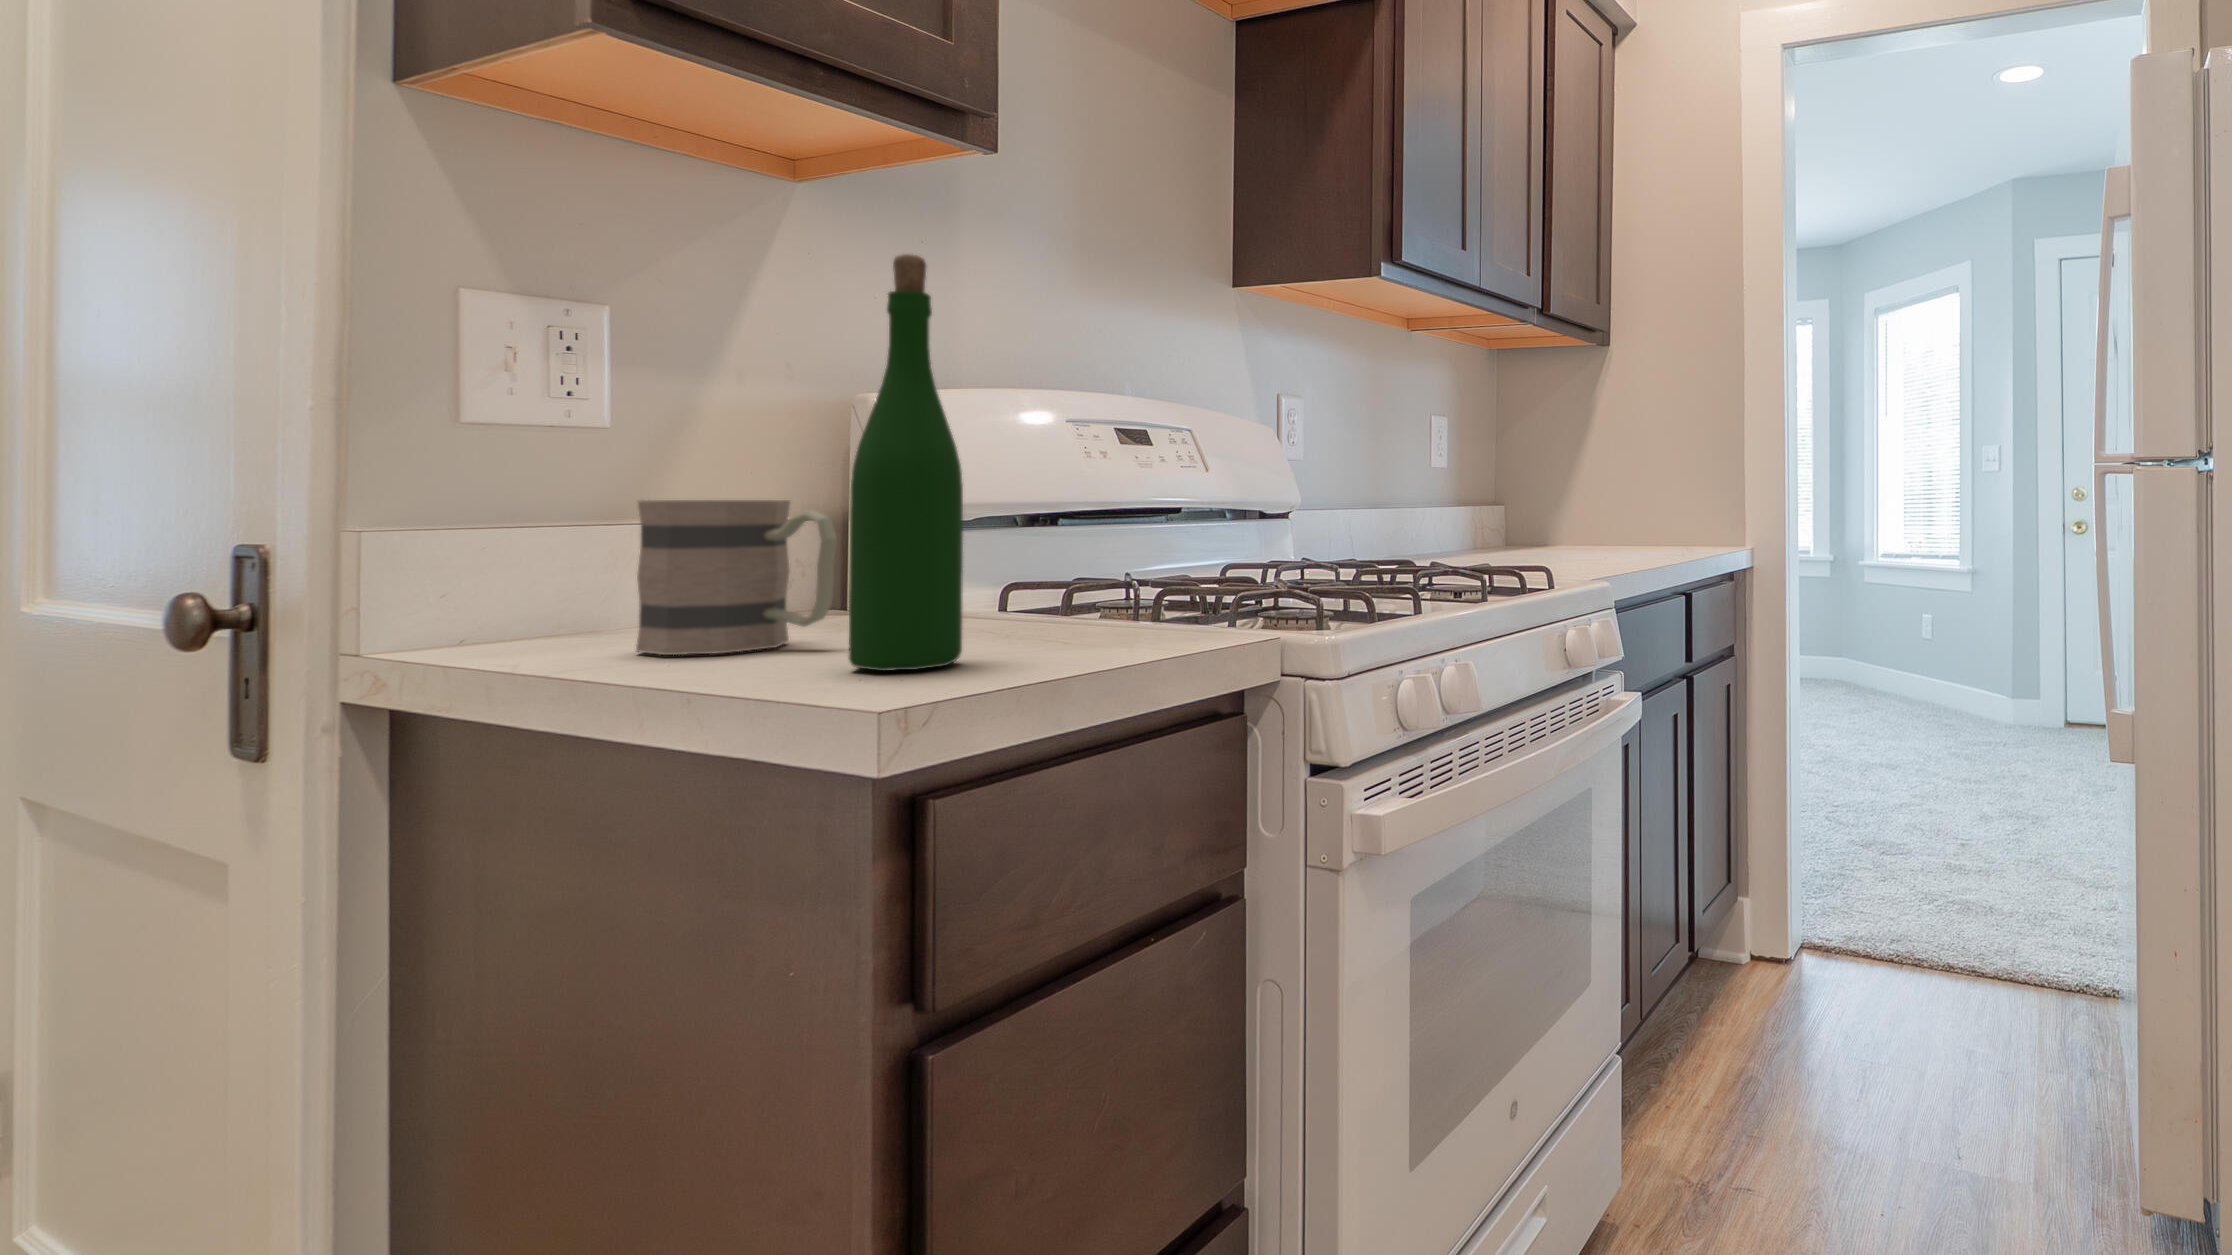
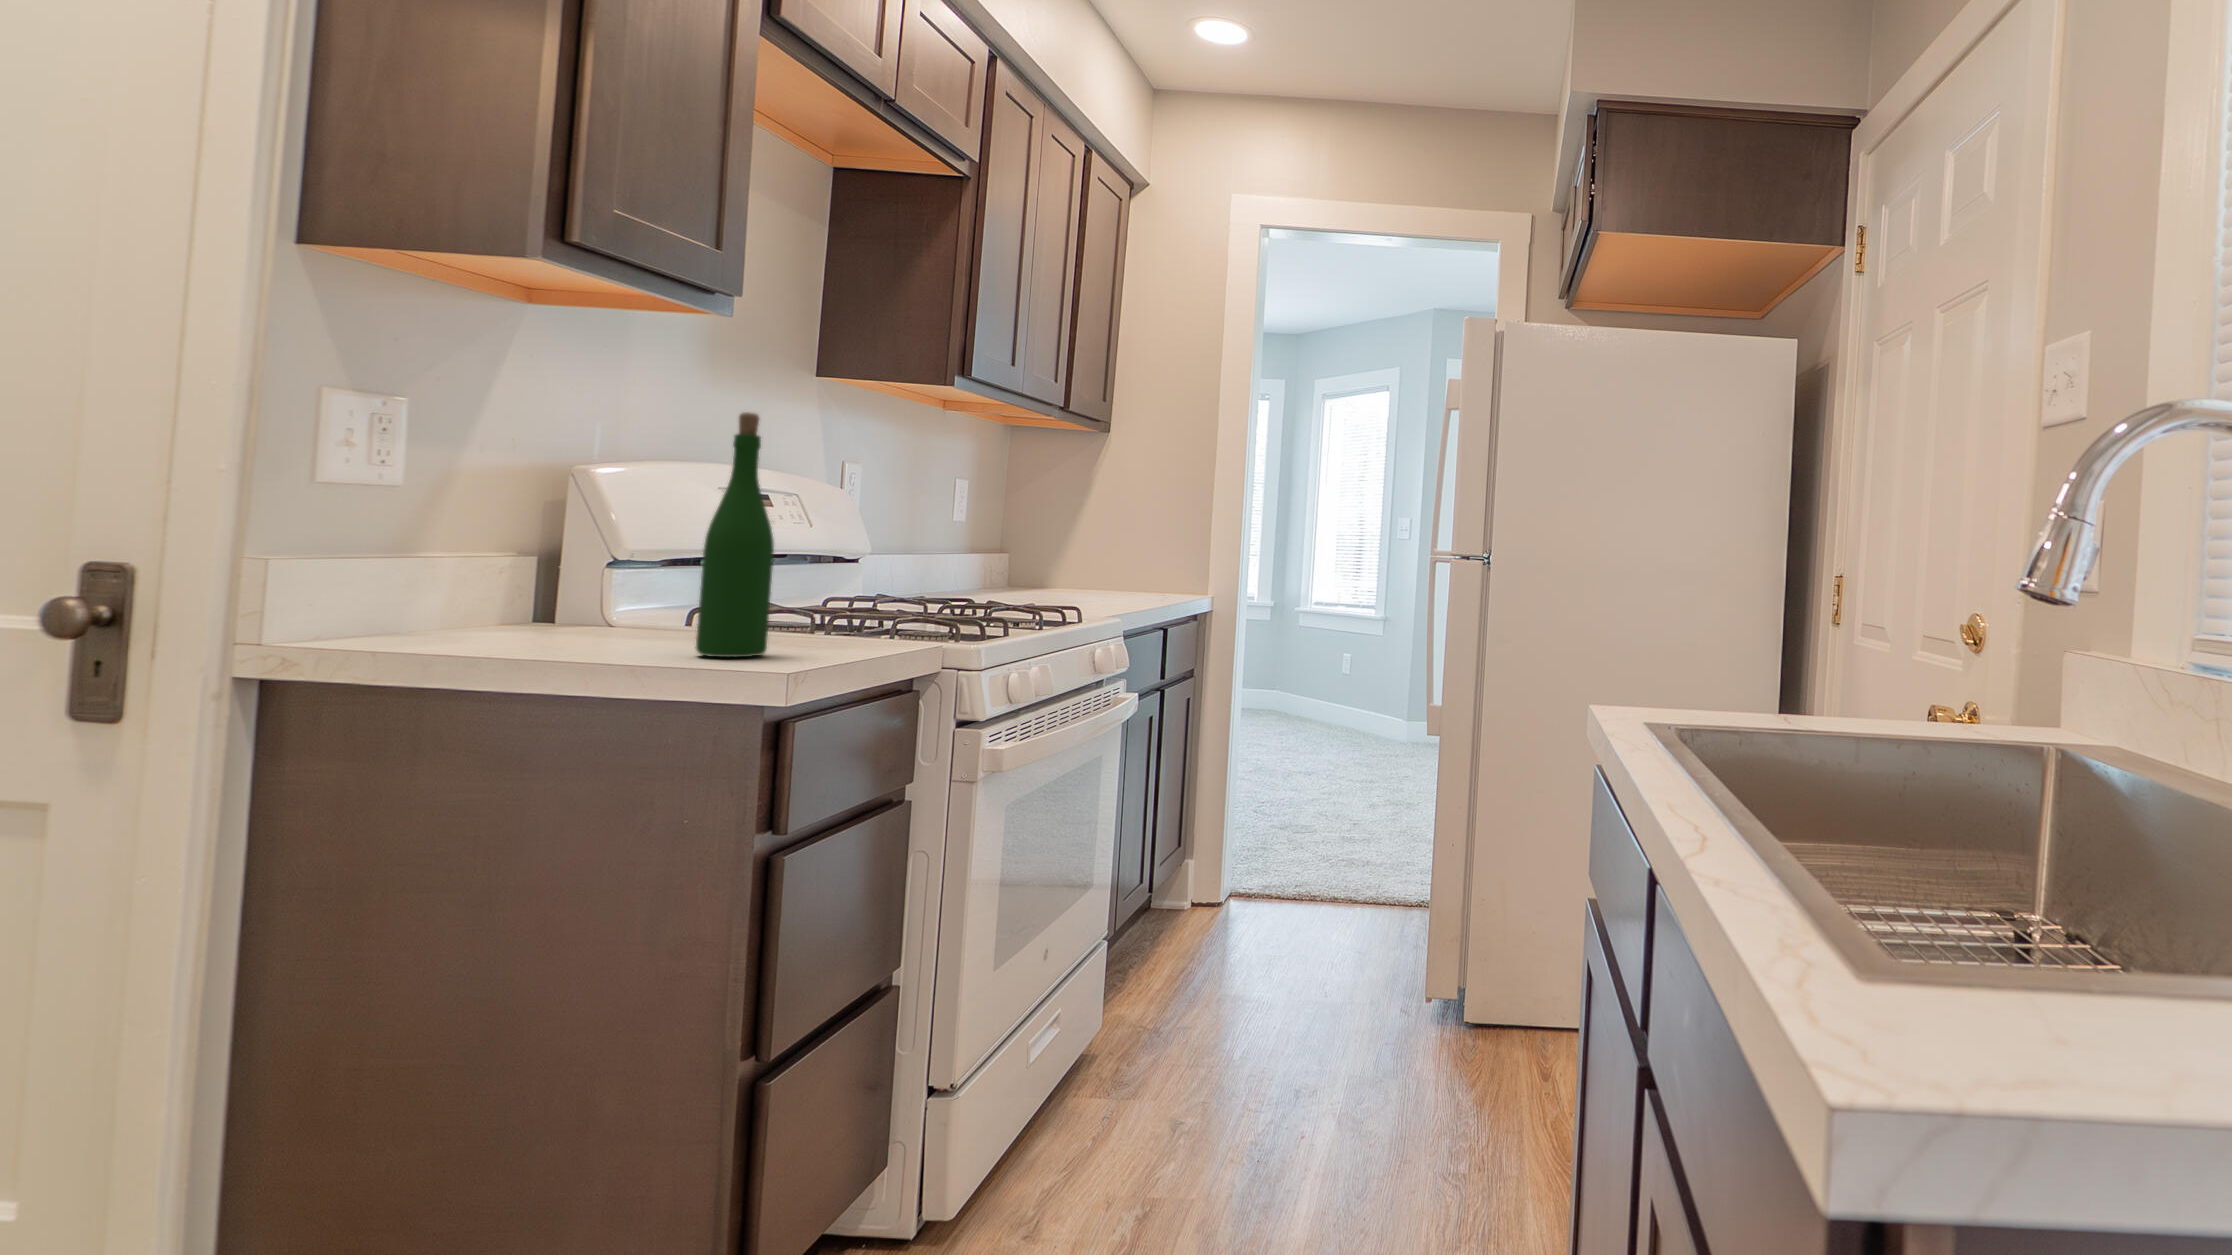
mug: present [636,500,837,655] -> none [493,545,649,648]

